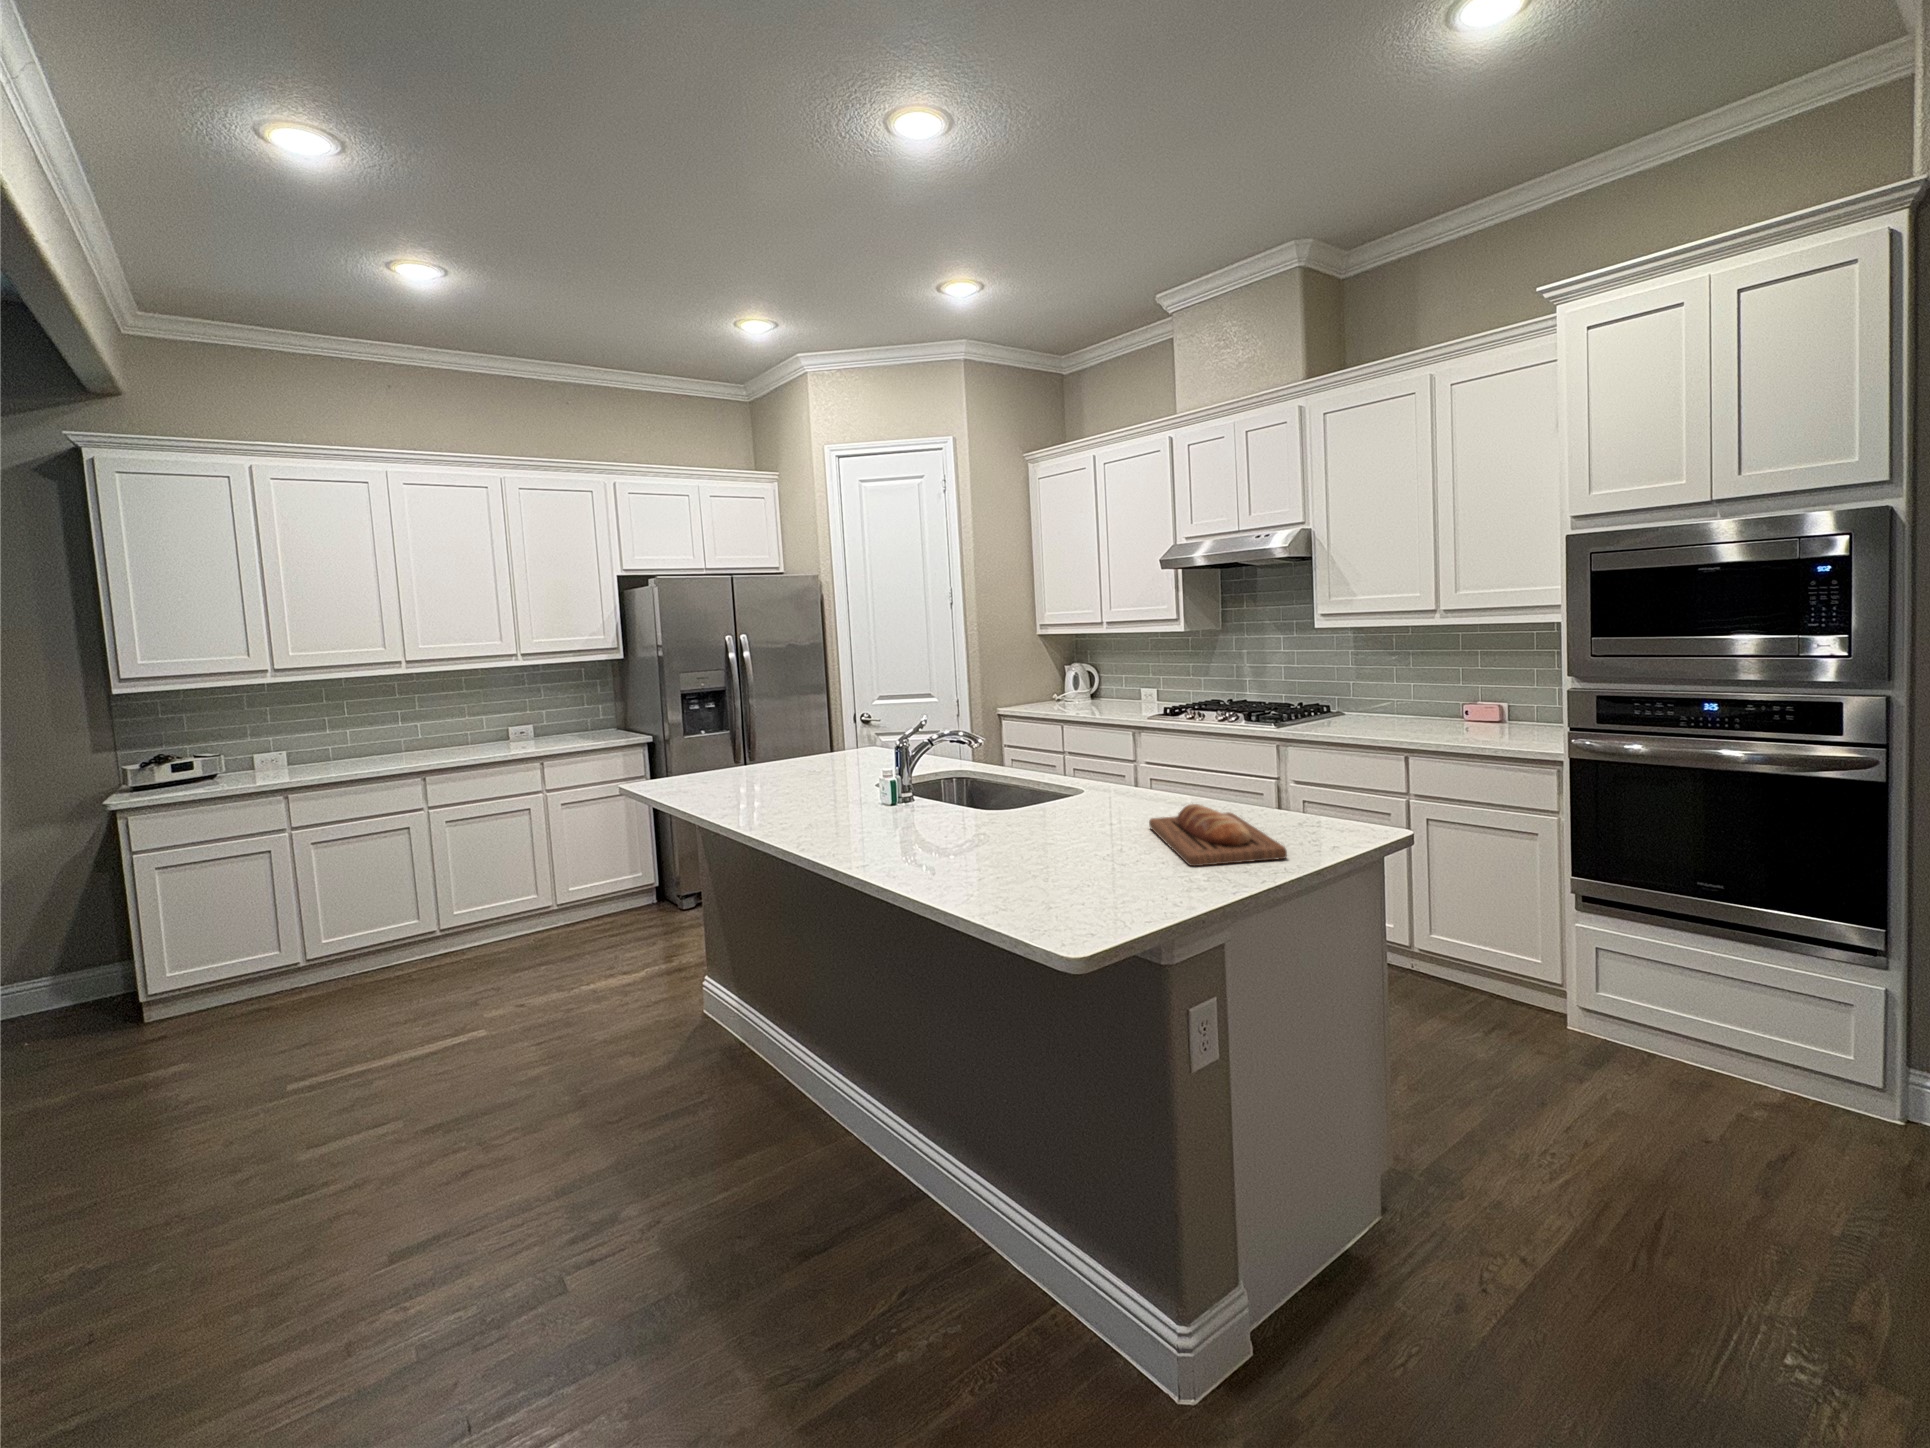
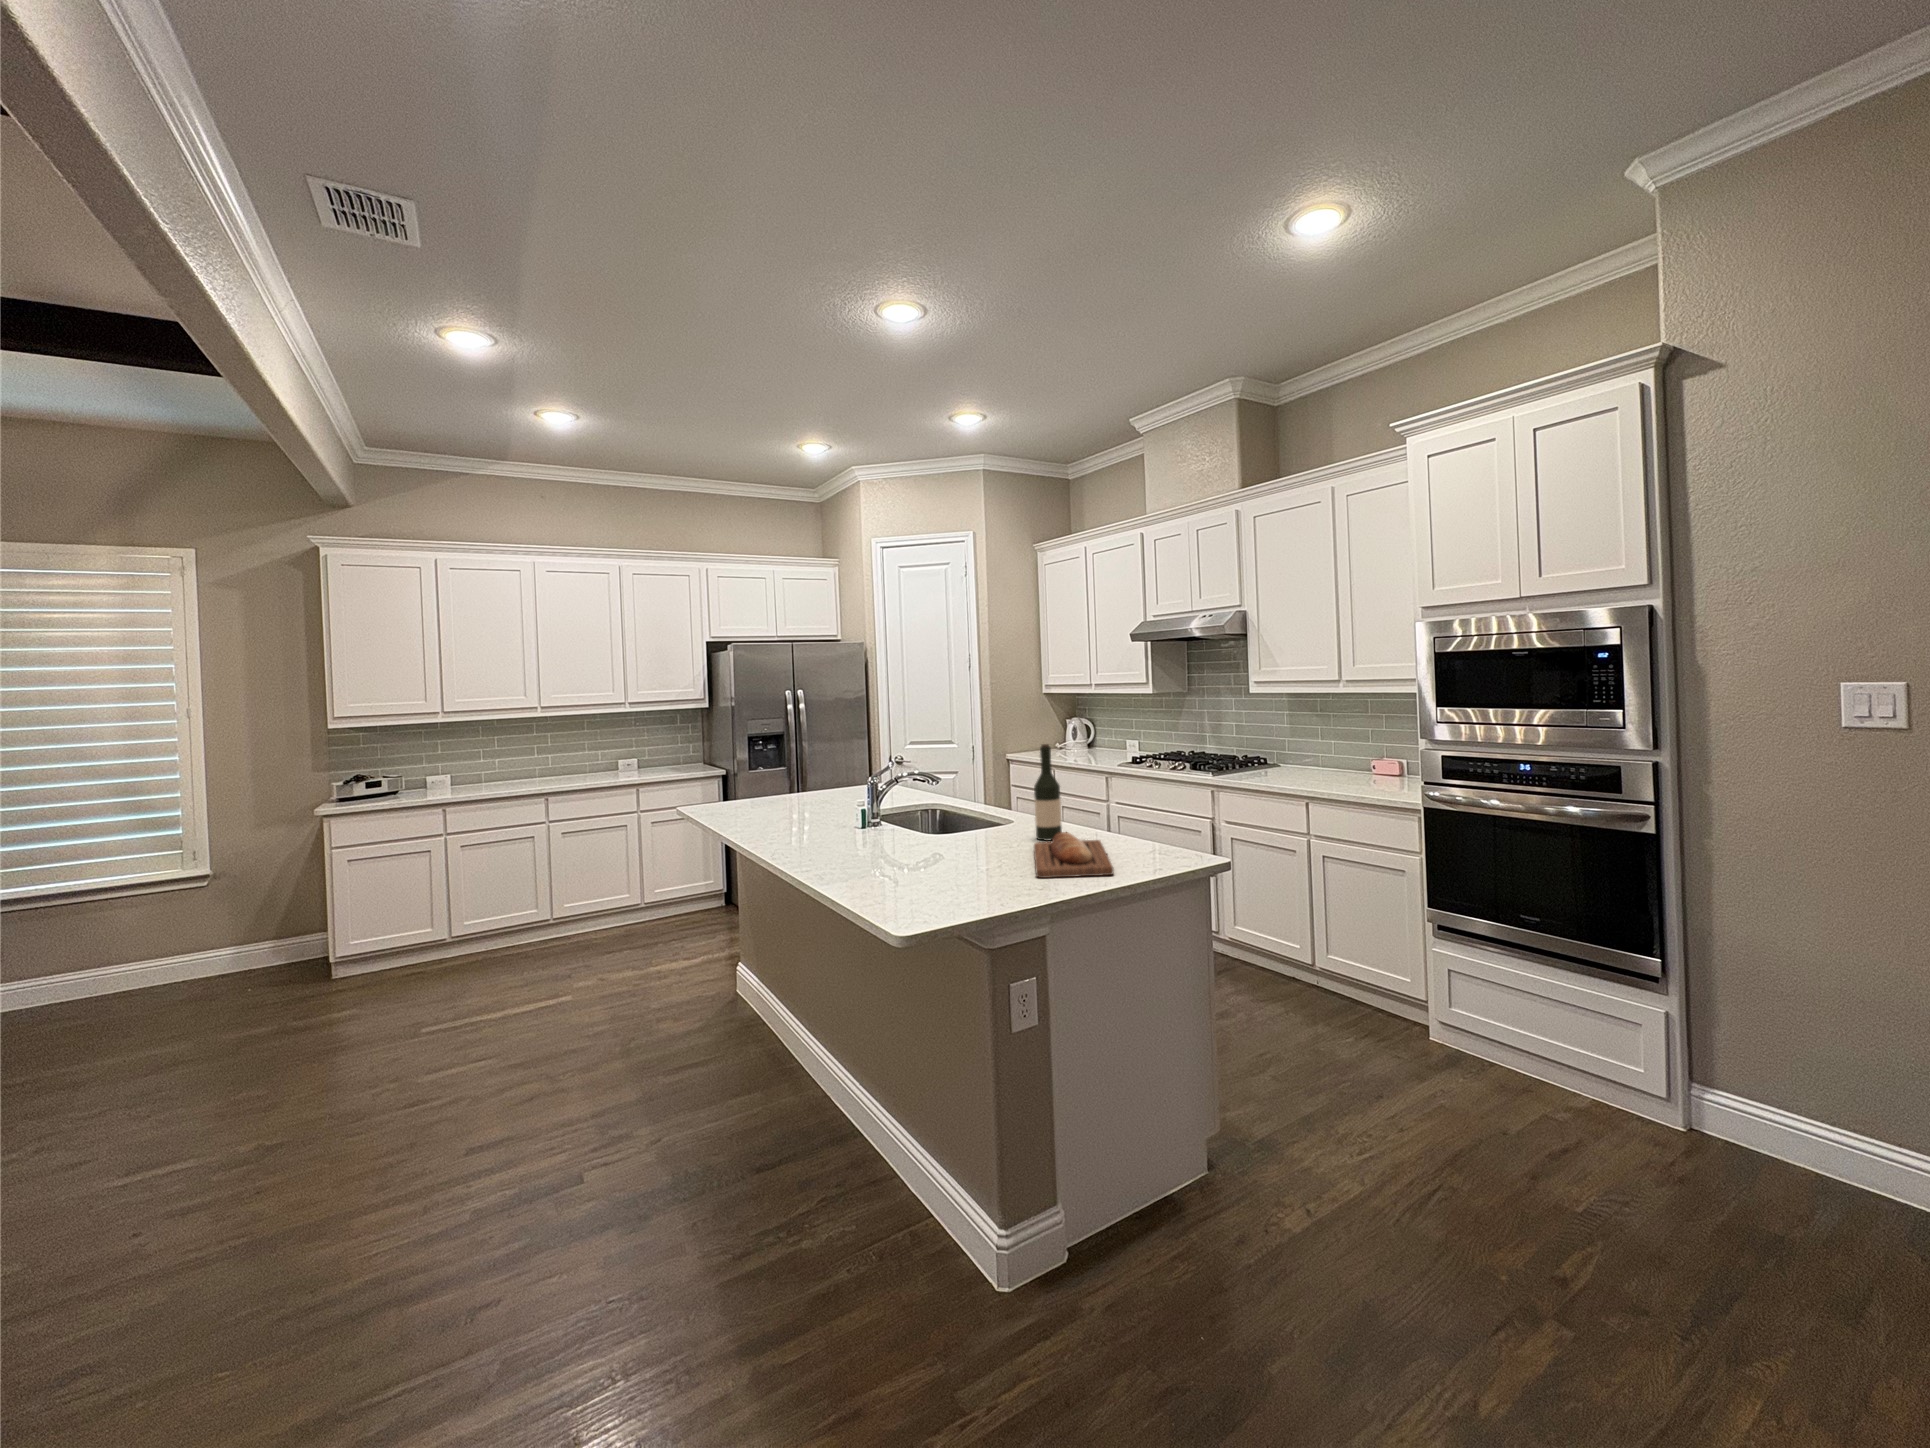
wine bottle: none [1133,692,1170,815] -> present [1034,744,1062,840]

